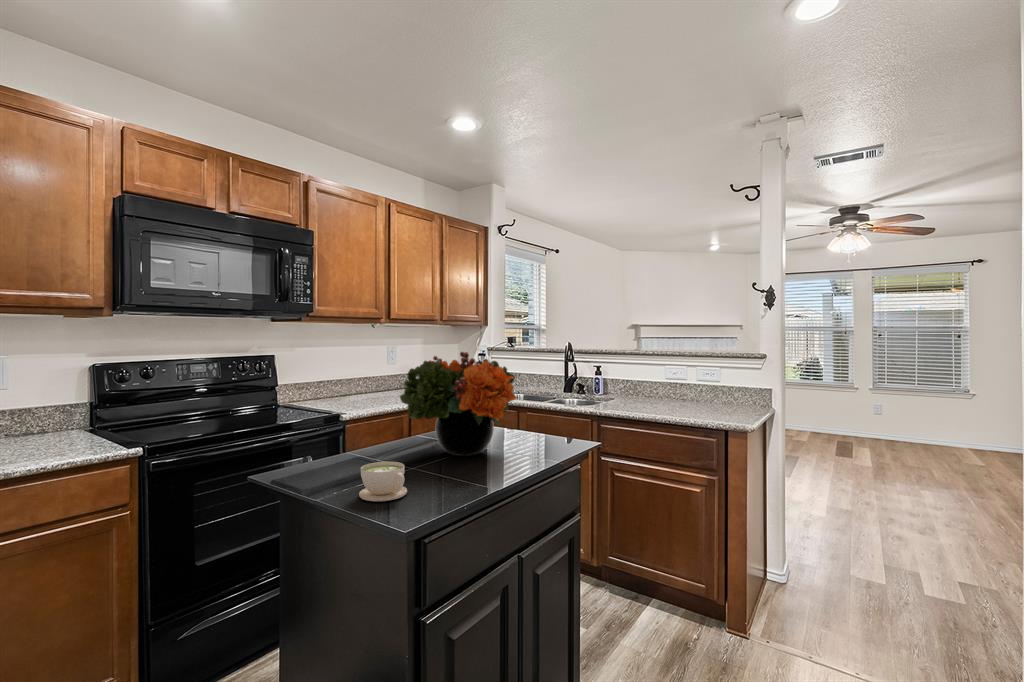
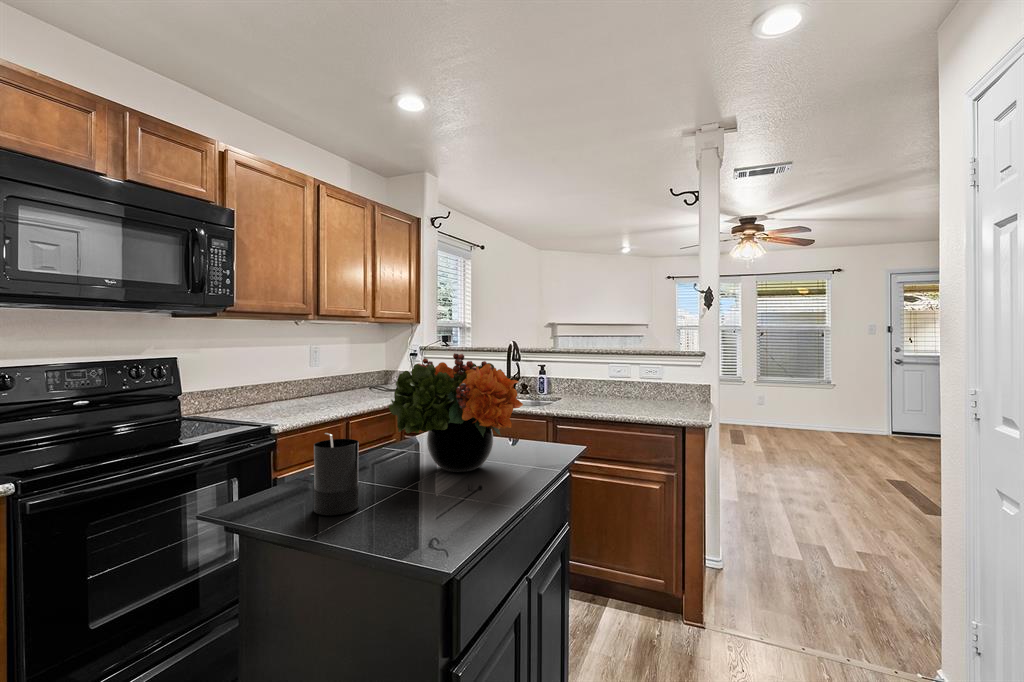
candle: none [326,415,363,481] -> present [314,433,359,515]
coffee cup: present [359,462,407,501] -> none [373,488,434,540]

